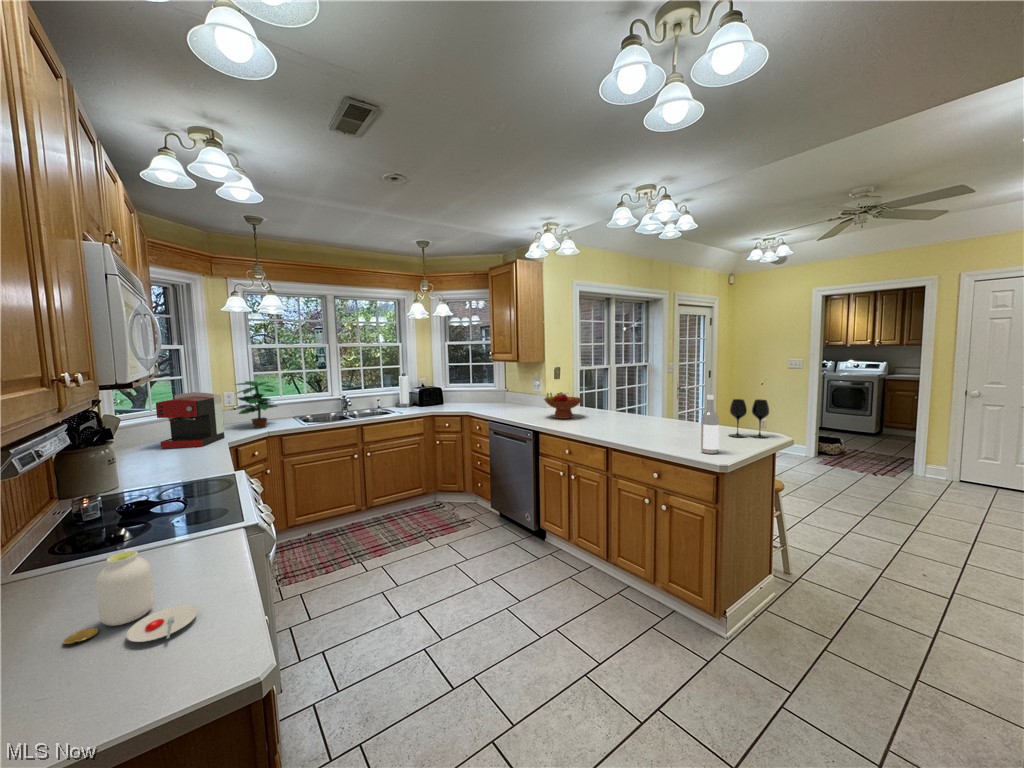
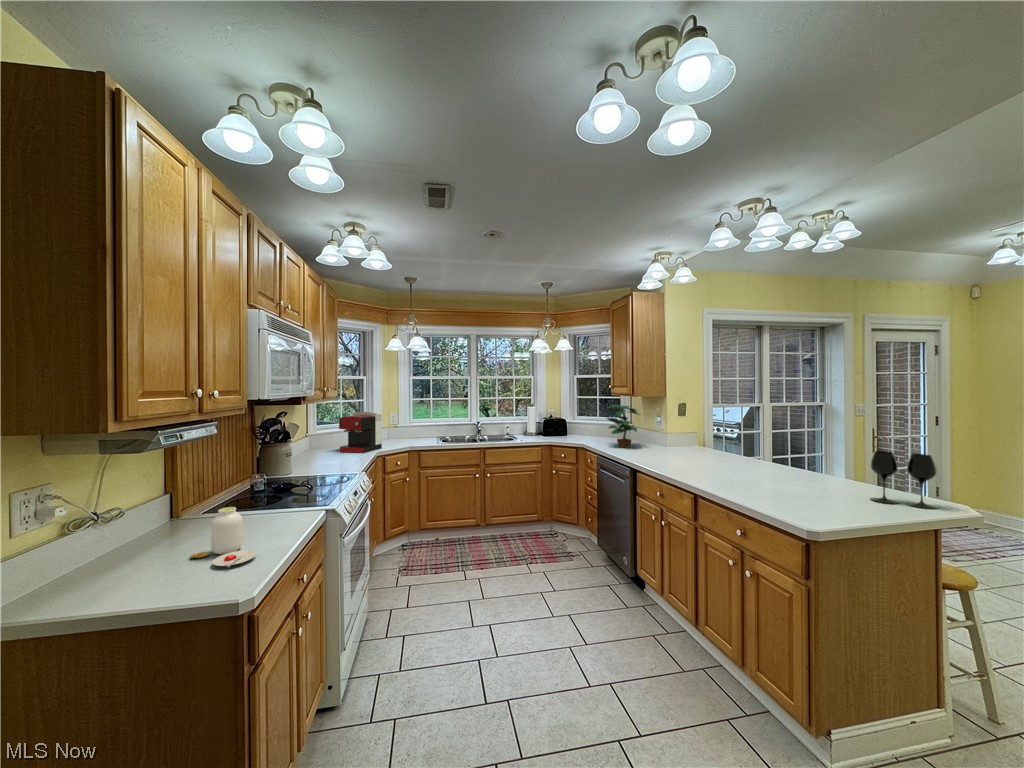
potted plant: present [236,381,277,428] -> present [607,405,640,448]
fruit bowl: present [544,392,583,419] -> none [651,429,697,459]
wine bottle: present [701,395,719,454] -> none [798,441,823,517]

